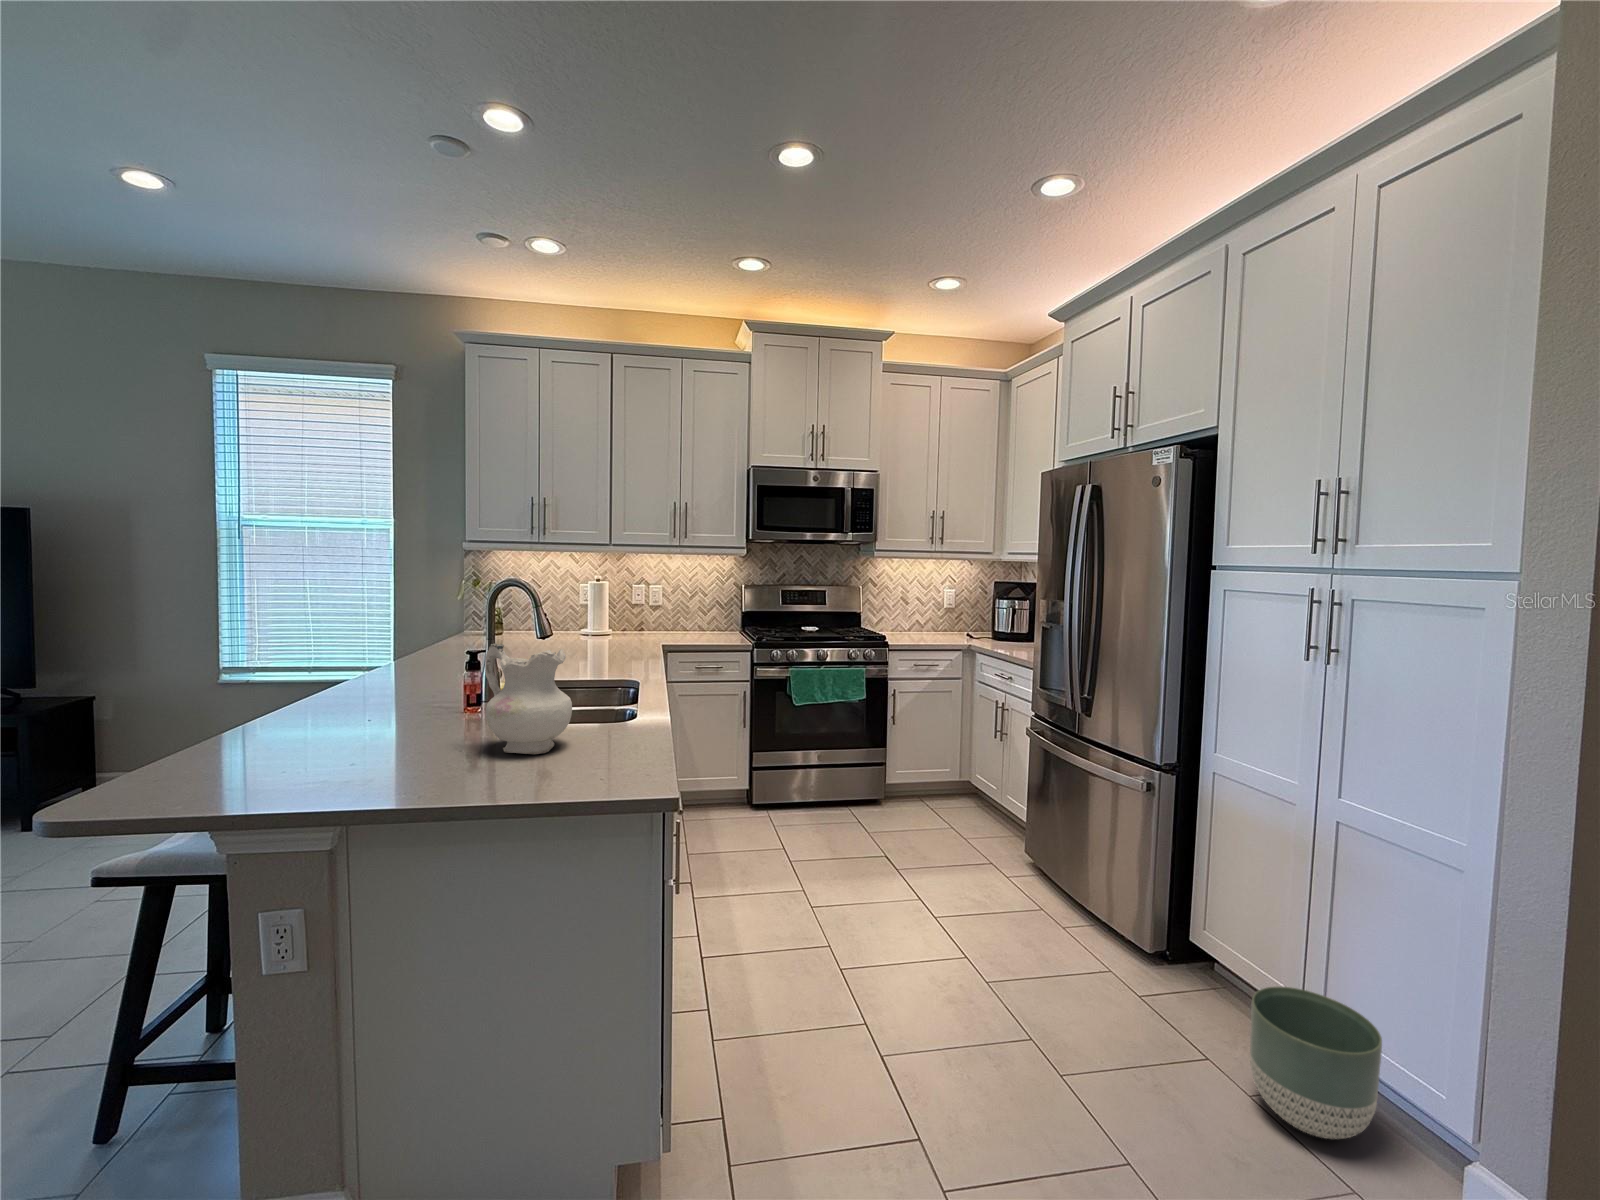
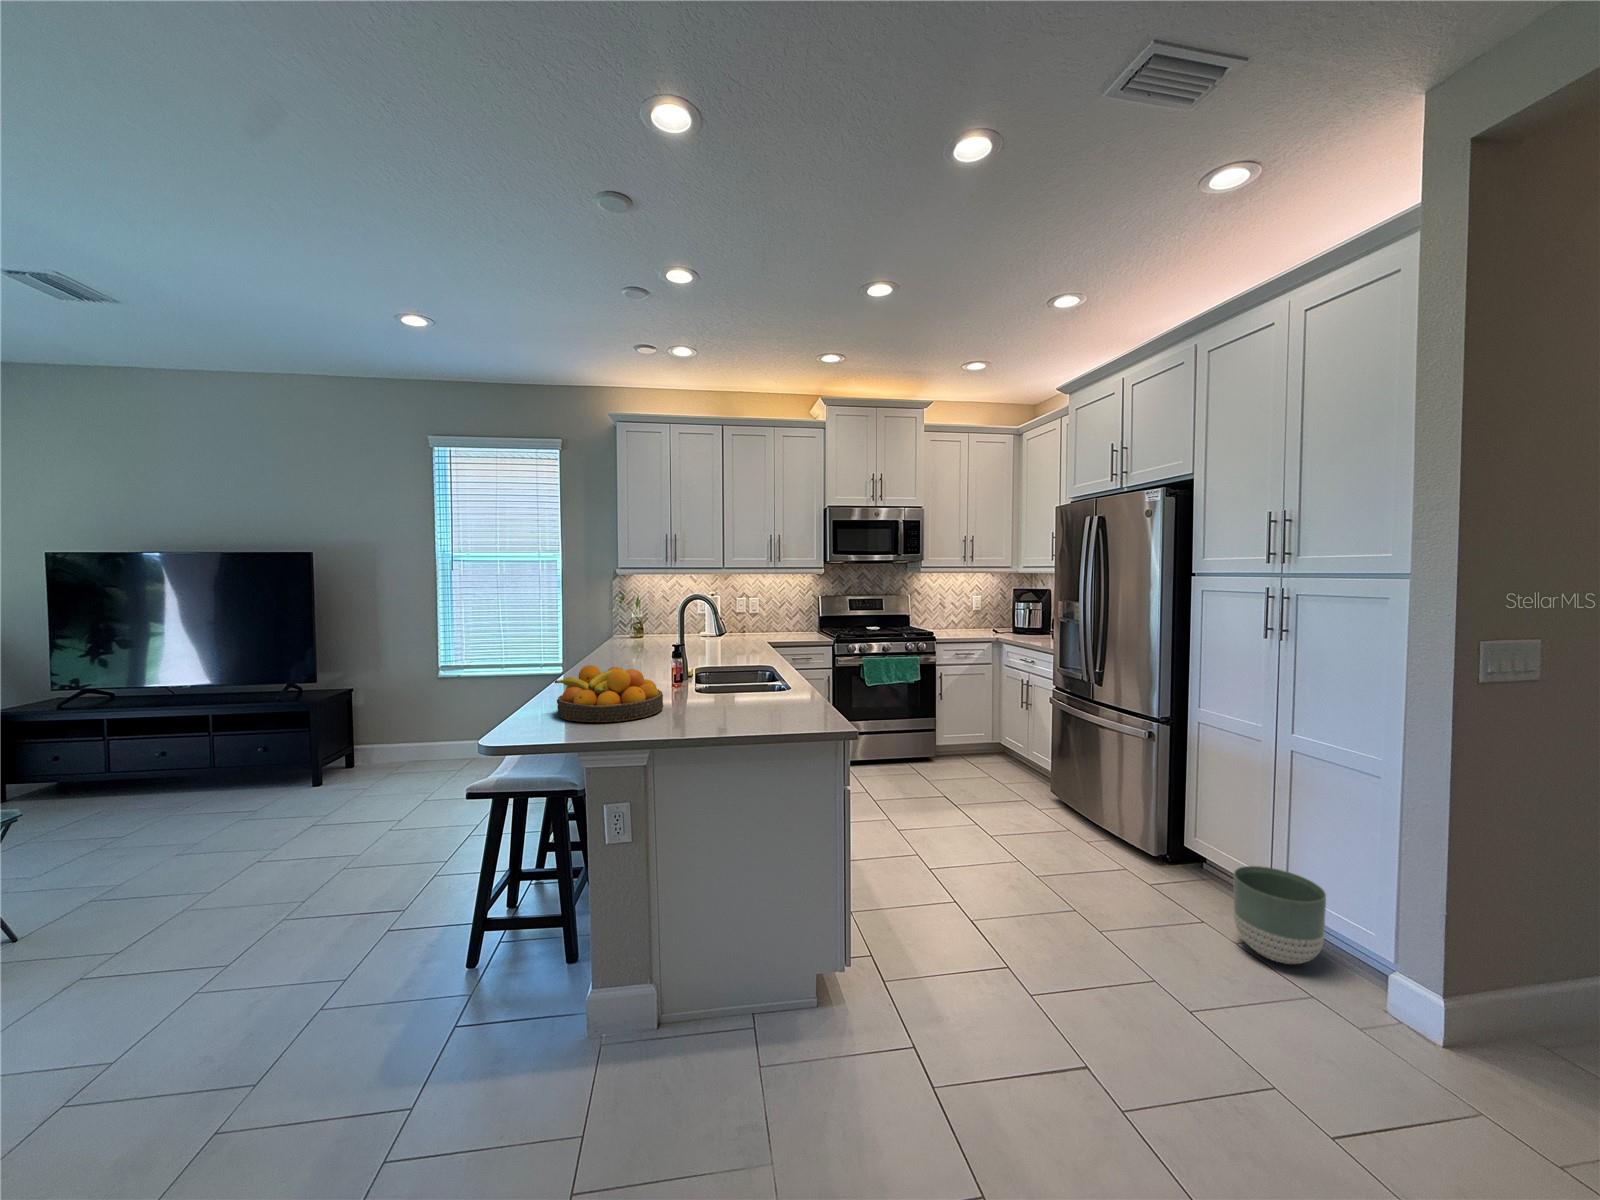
ceramic pitcher: present [485,643,572,754] -> none [710,637,768,708]
fruit bowl: none [213,685,403,778] -> present [555,665,663,722]

